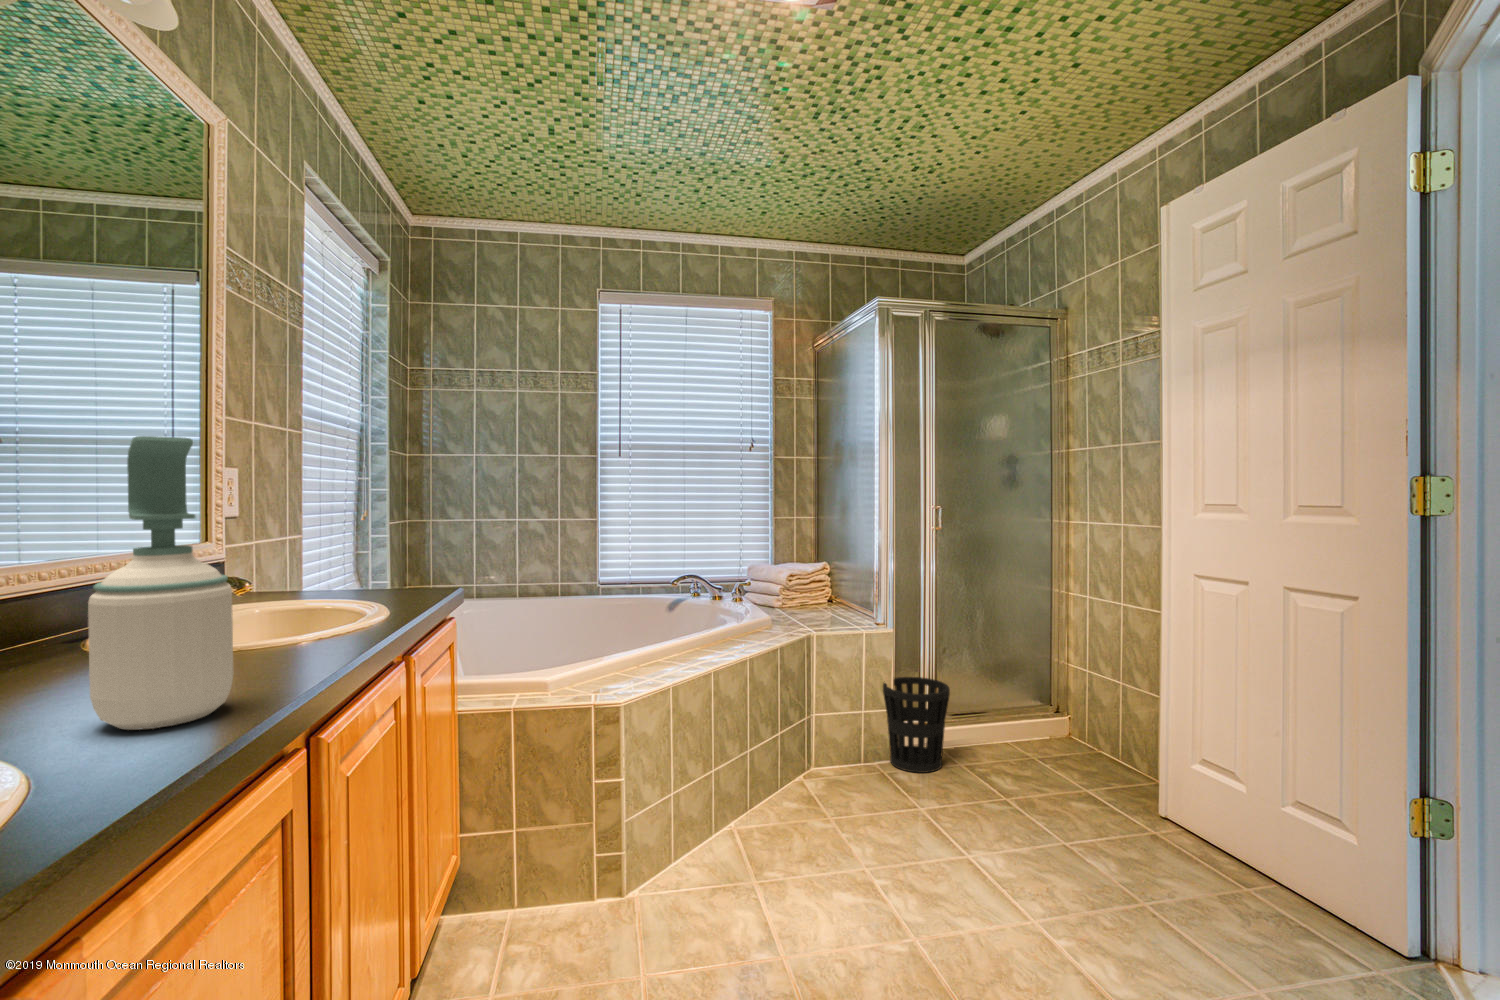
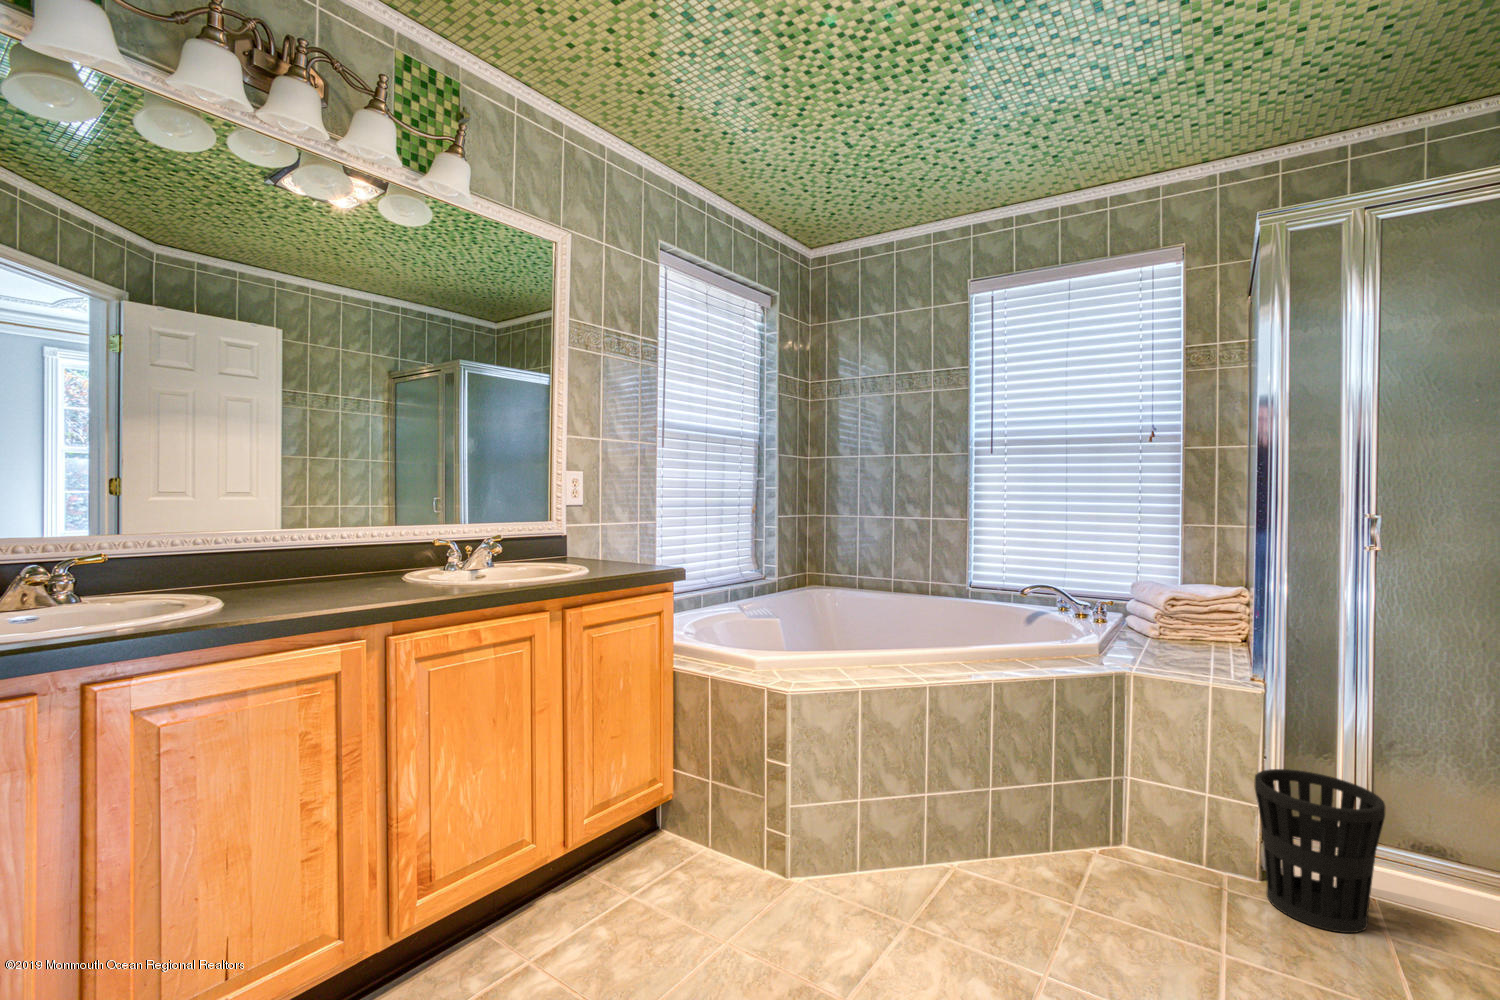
soap bottle: present [88,436,233,730] -> none [287,442,358,601]

